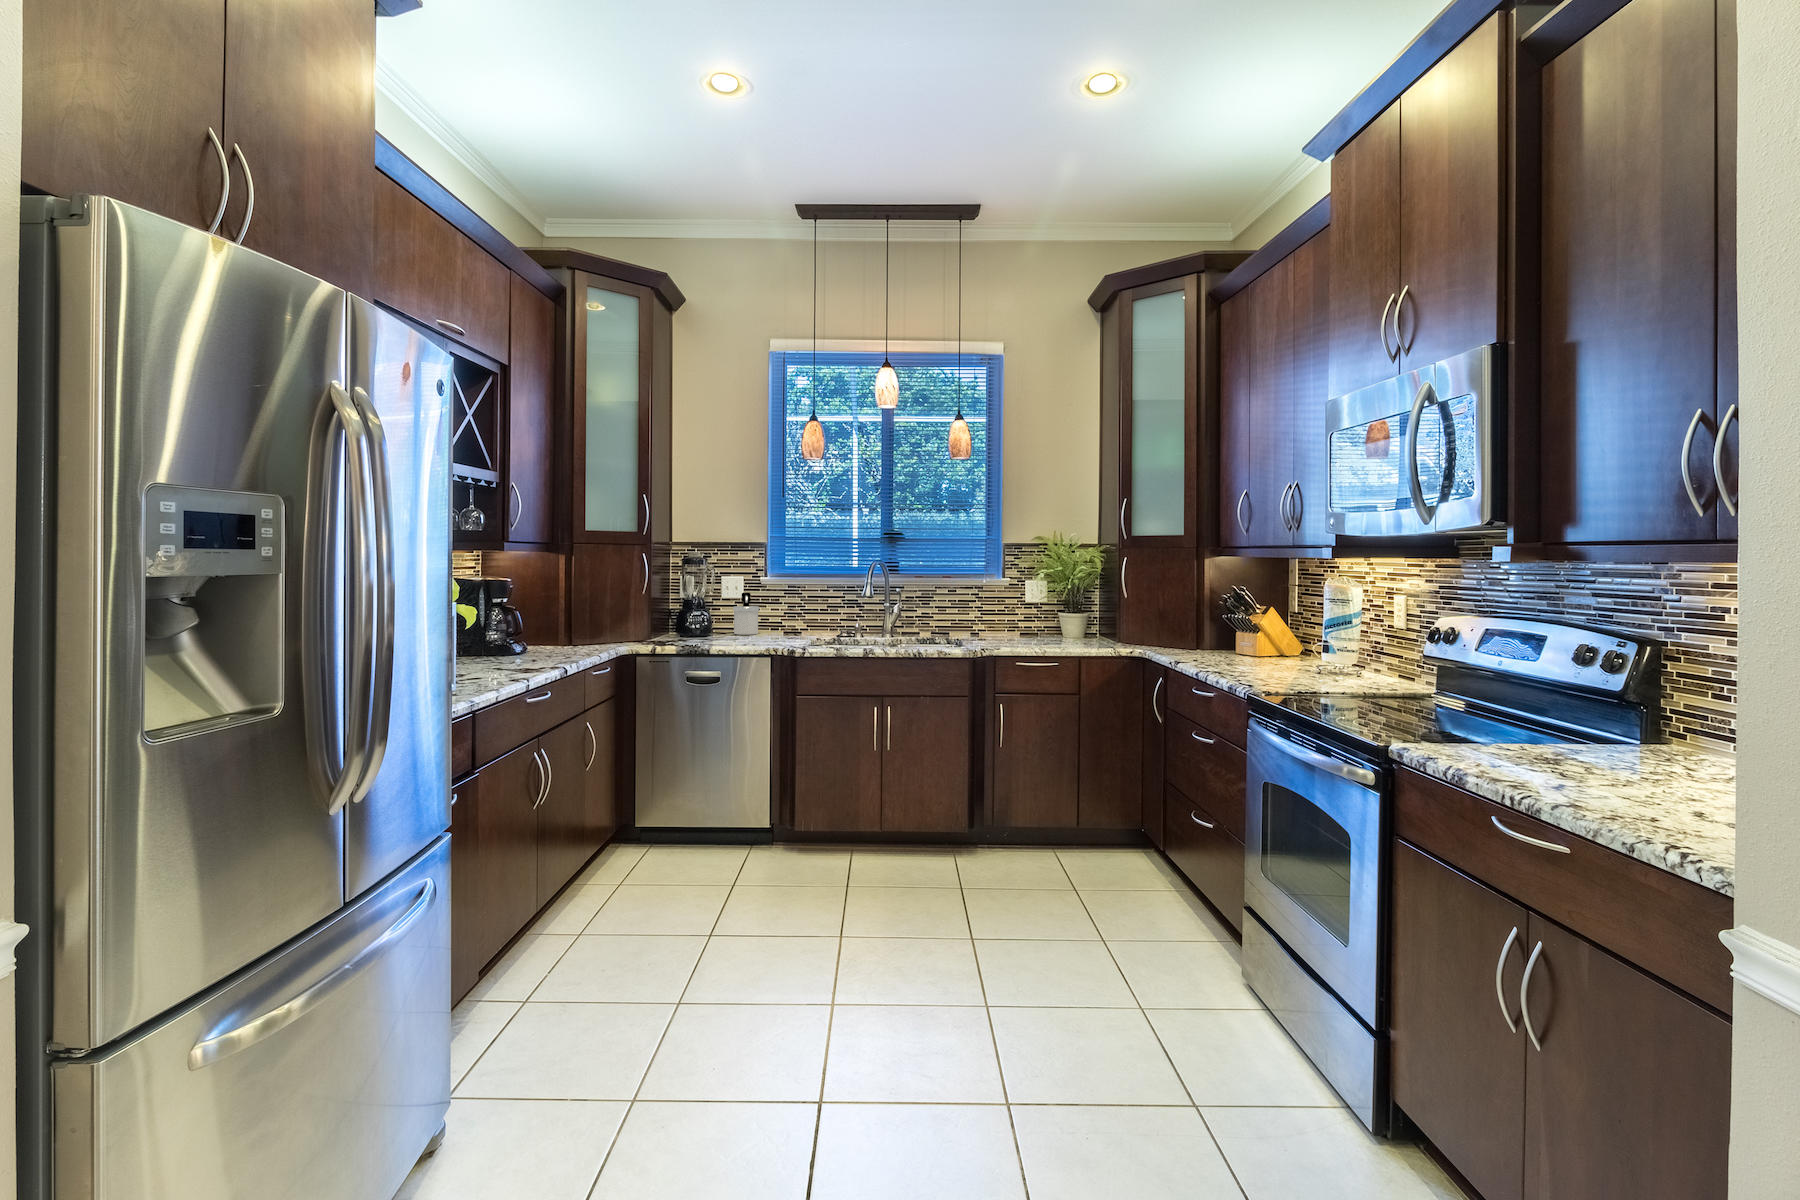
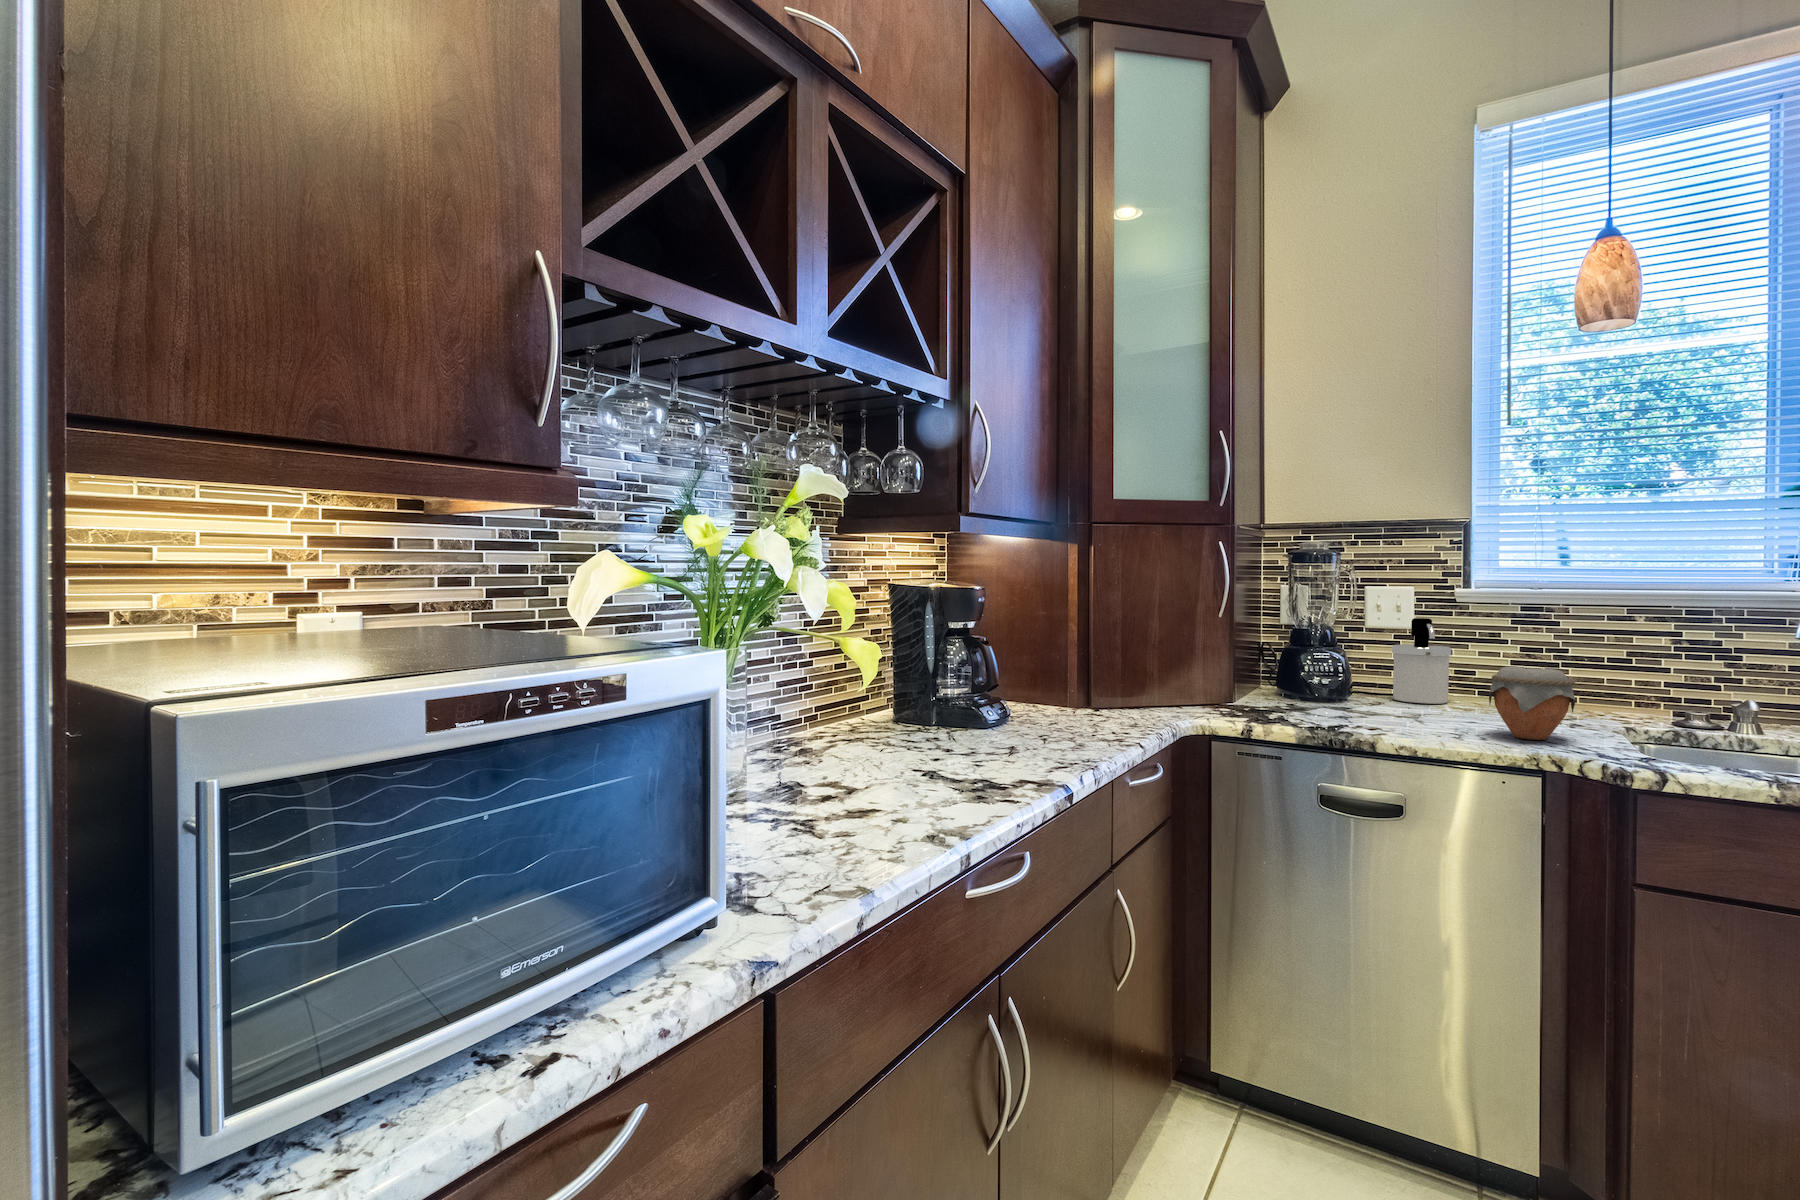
jar: none [758,614,789,645] -> present [1489,667,1576,740]

